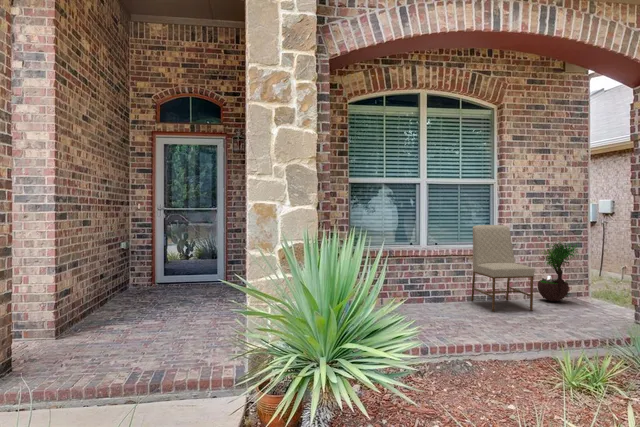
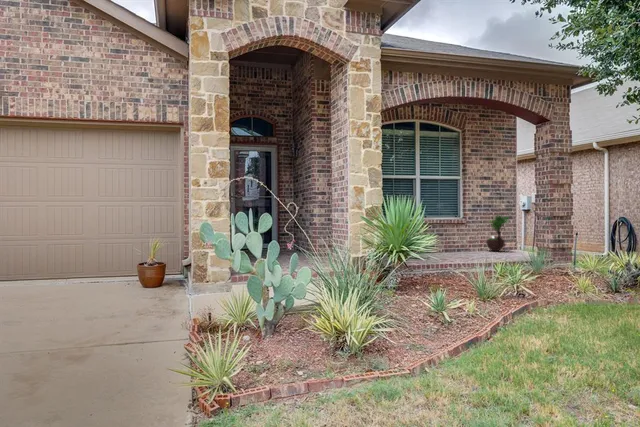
chair: present [471,225,534,312] -> none [447,205,484,255]

